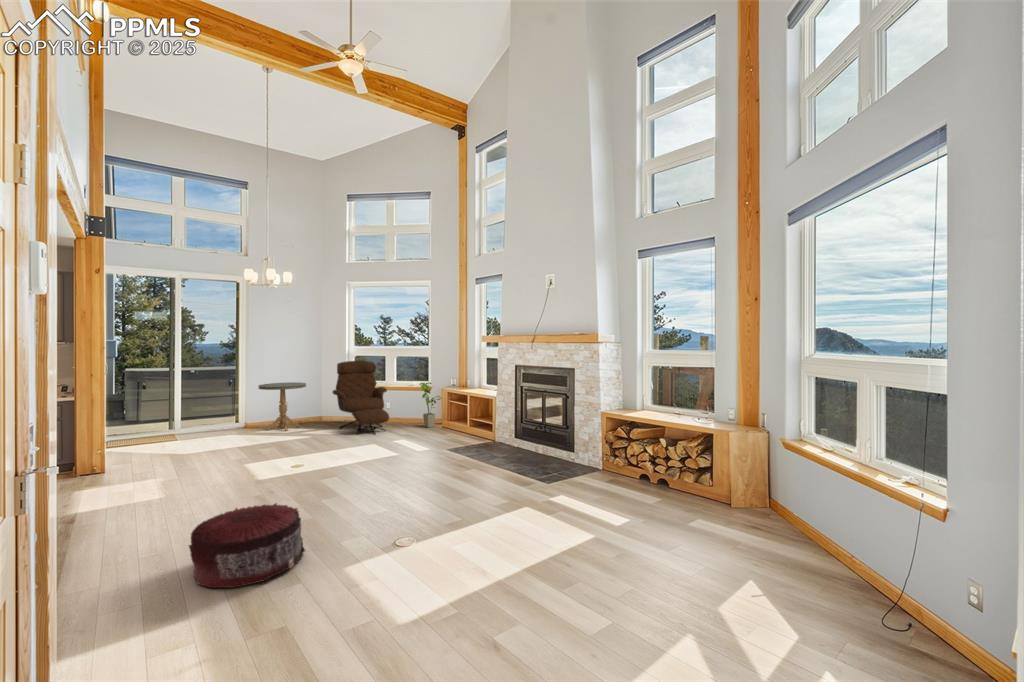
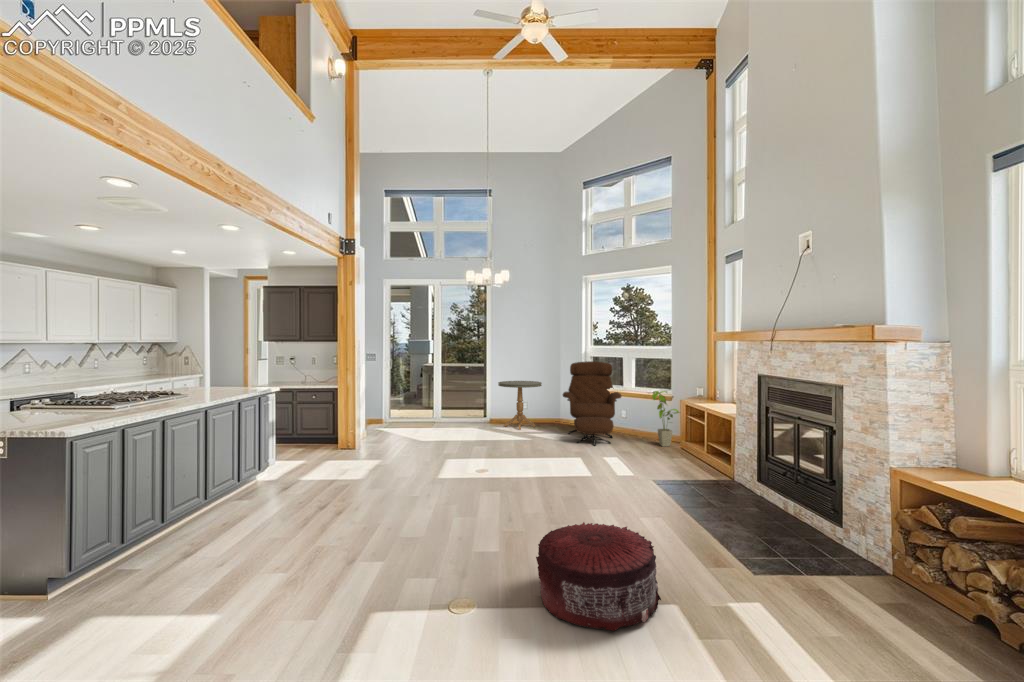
pouf: present [189,503,305,589] -> present [536,522,661,631]

